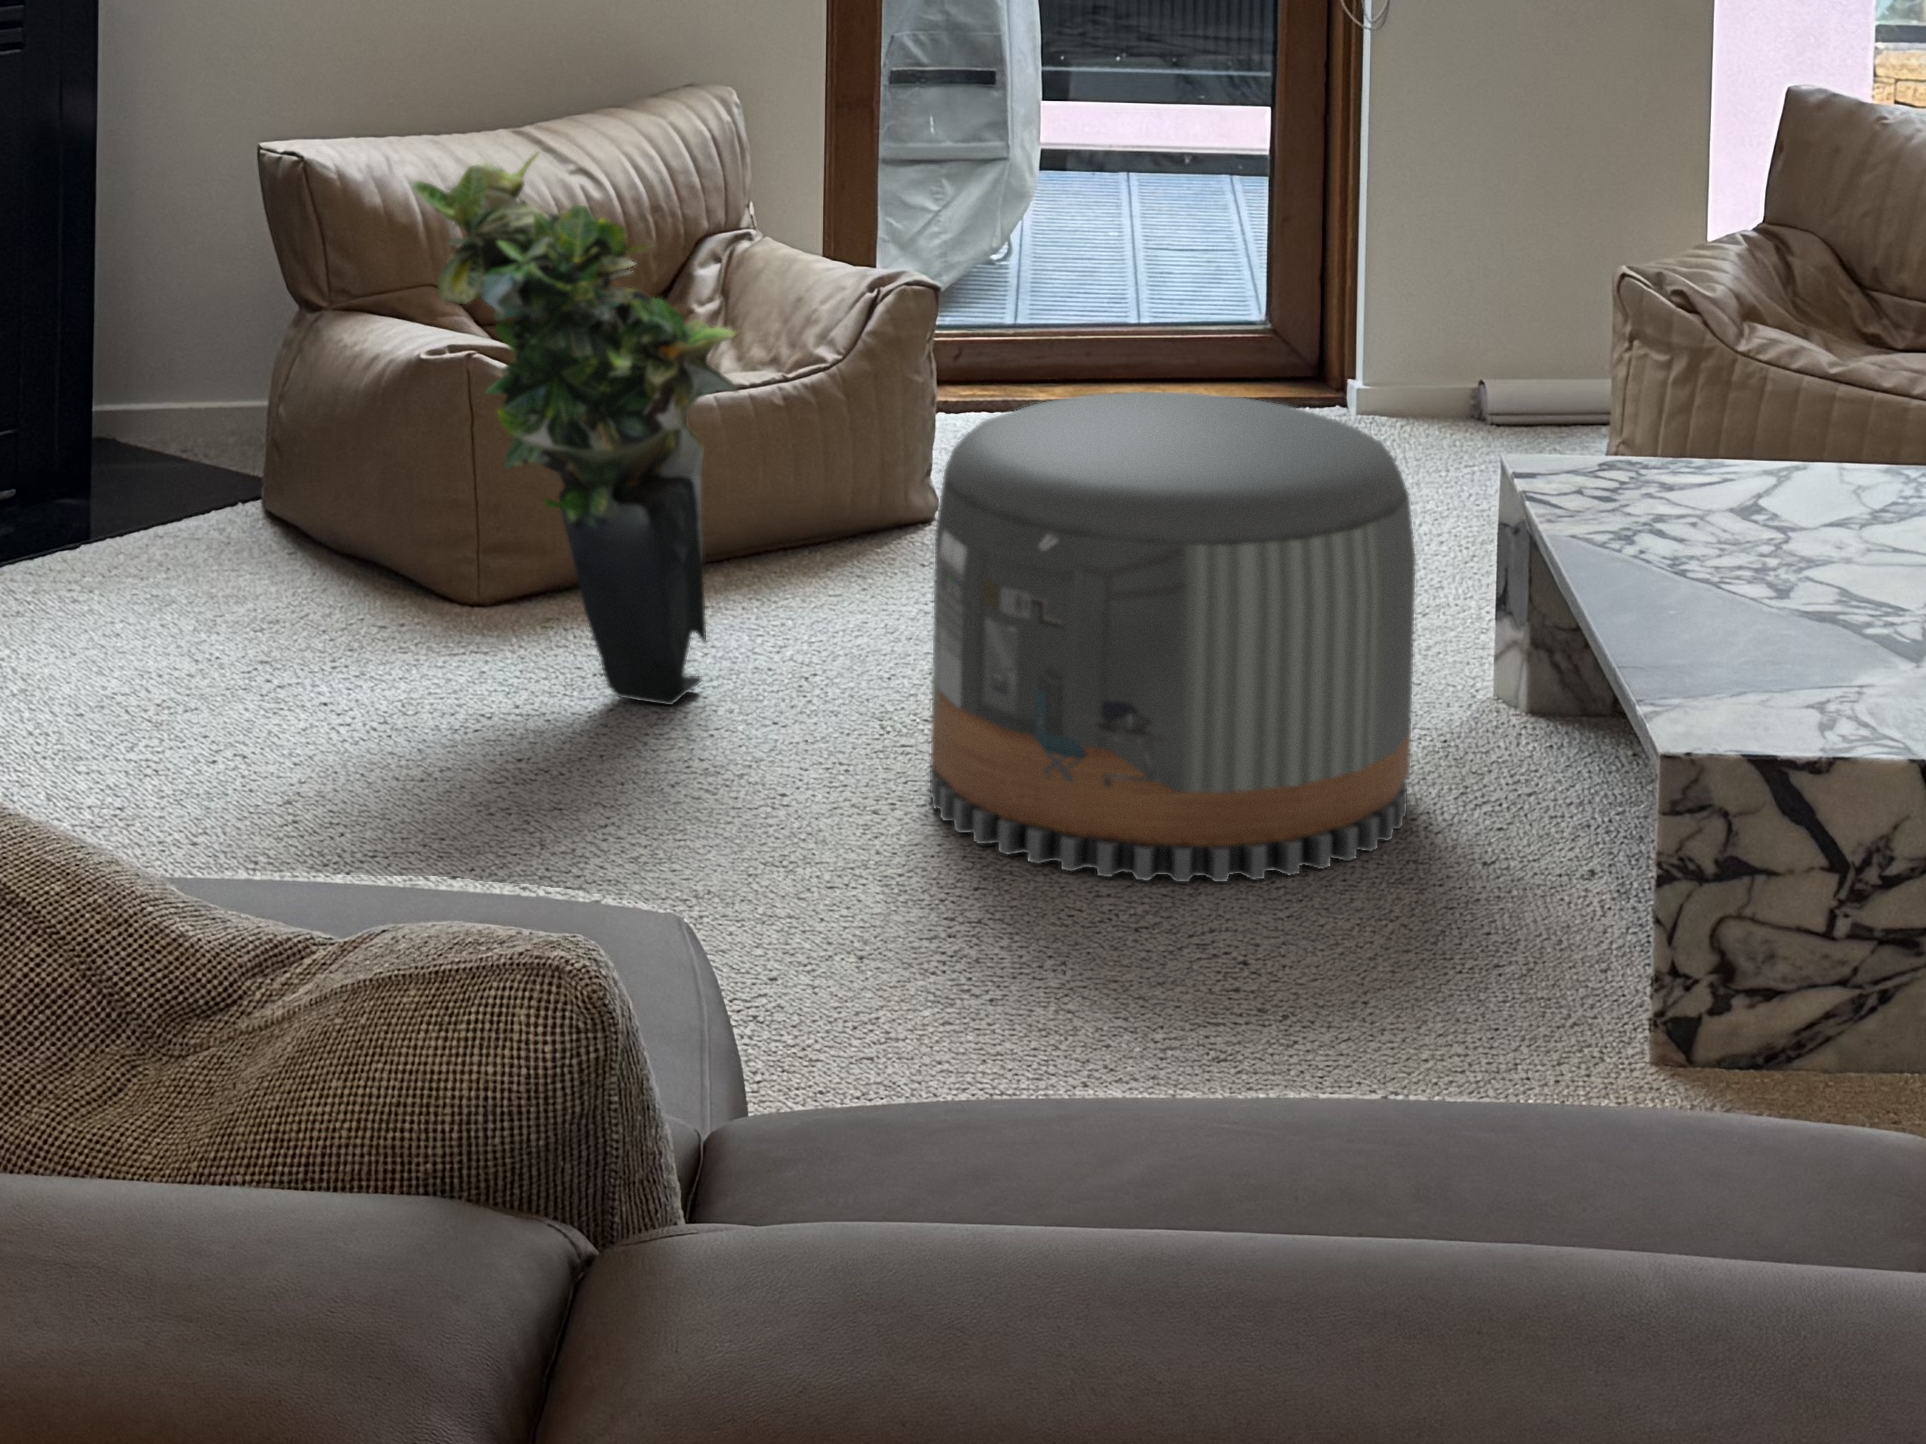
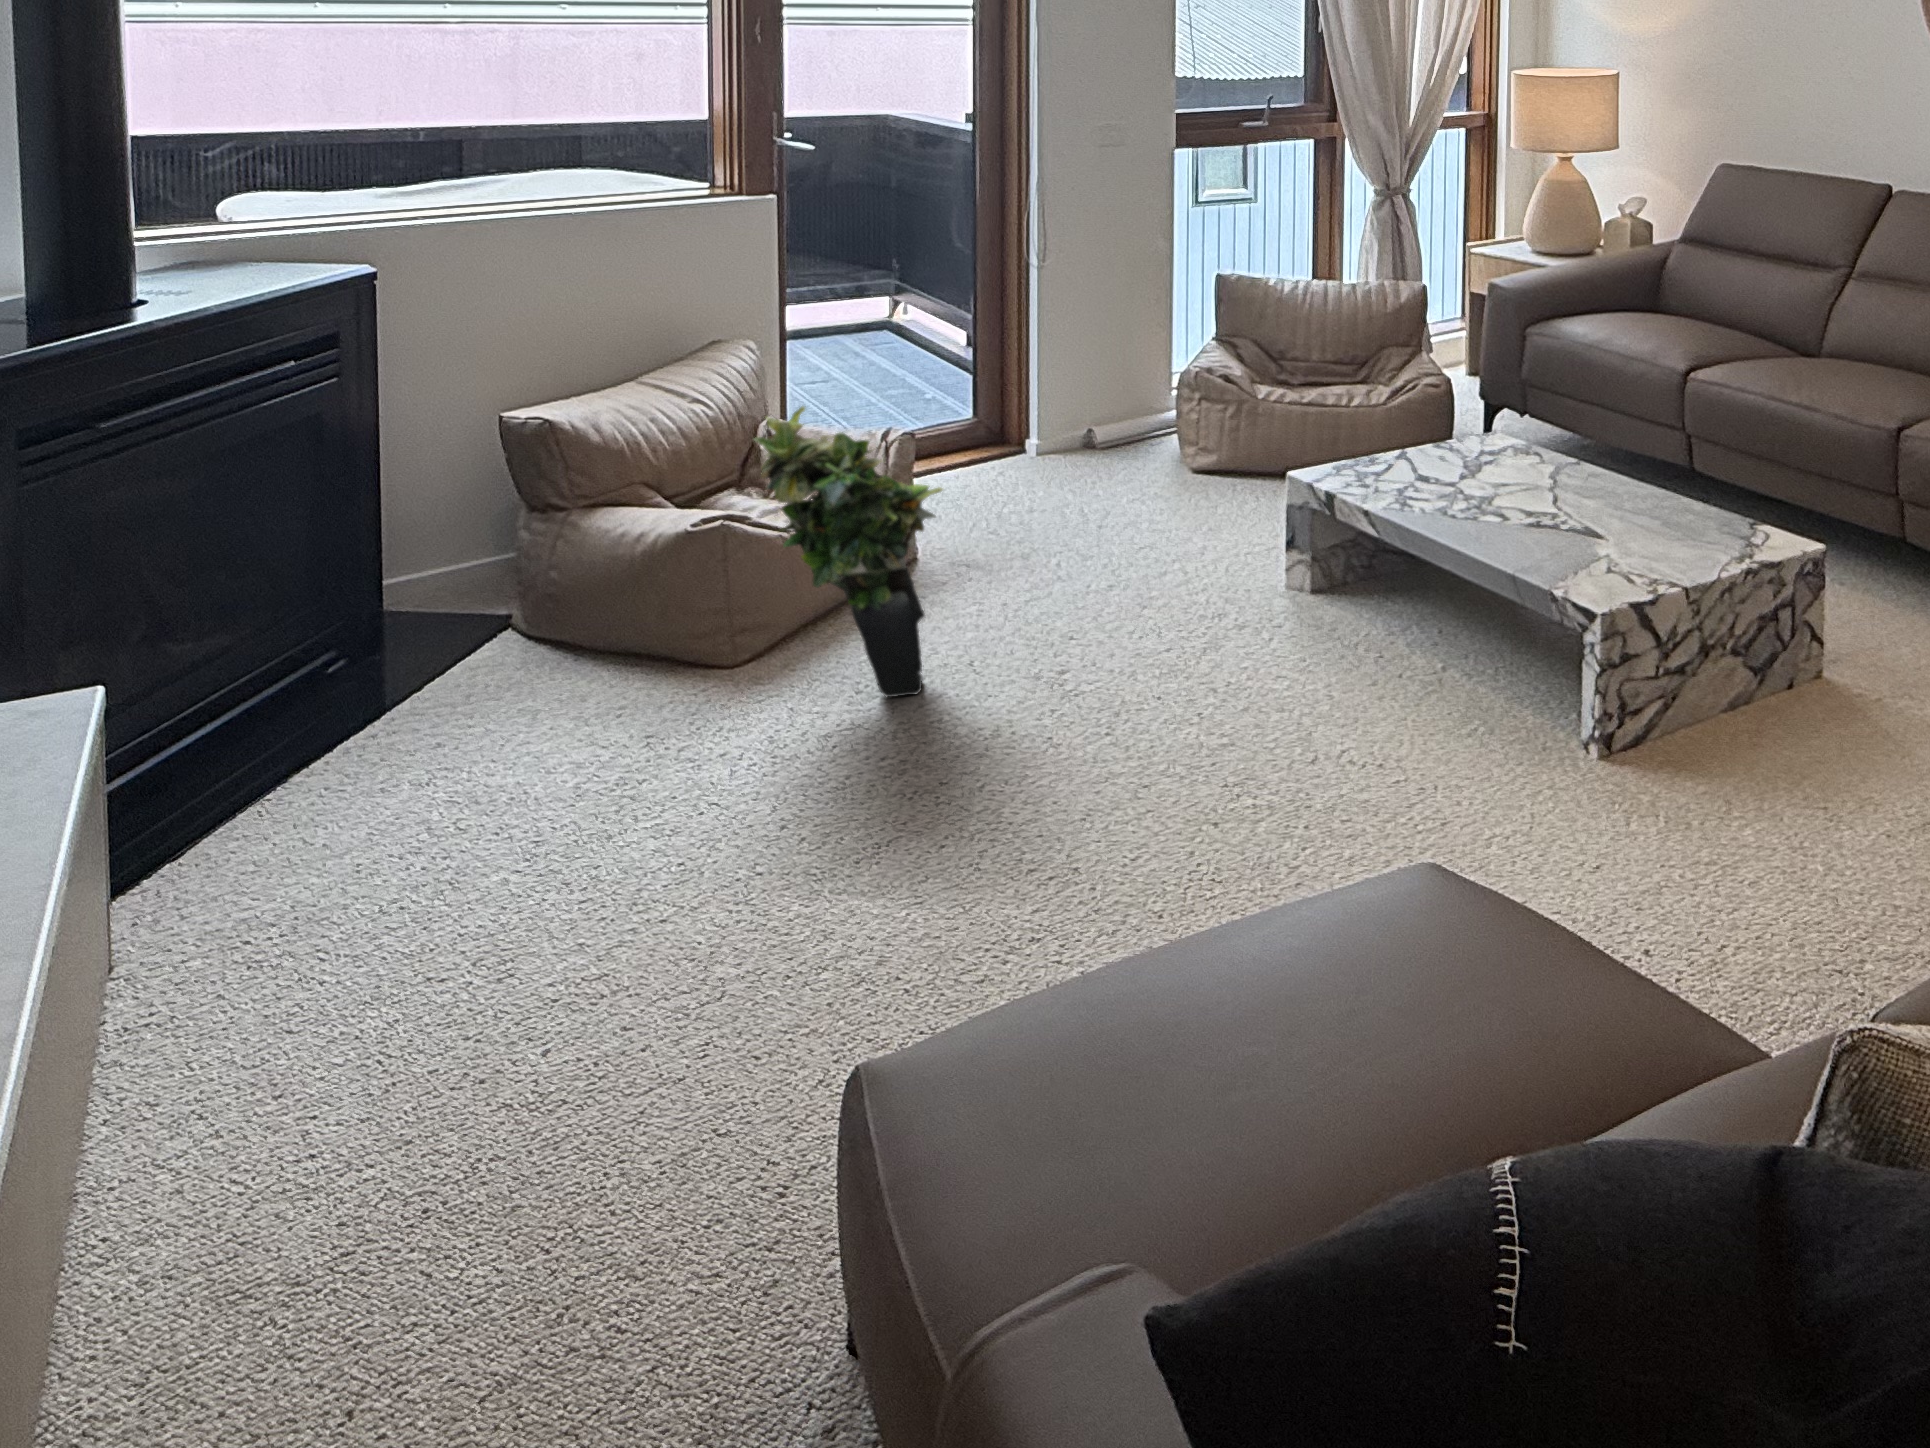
pouf: present [930,392,1416,882] -> none [1096,471,1335,733]

